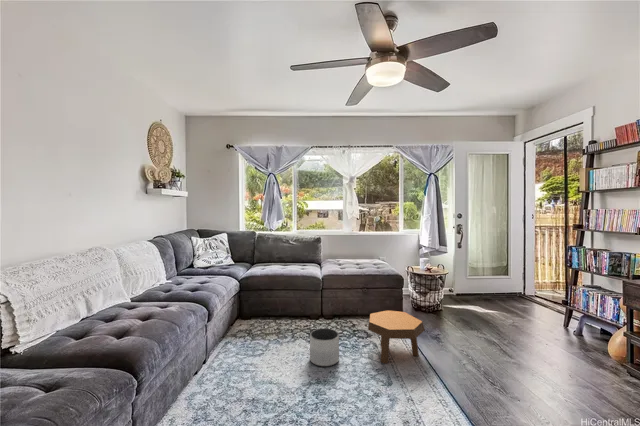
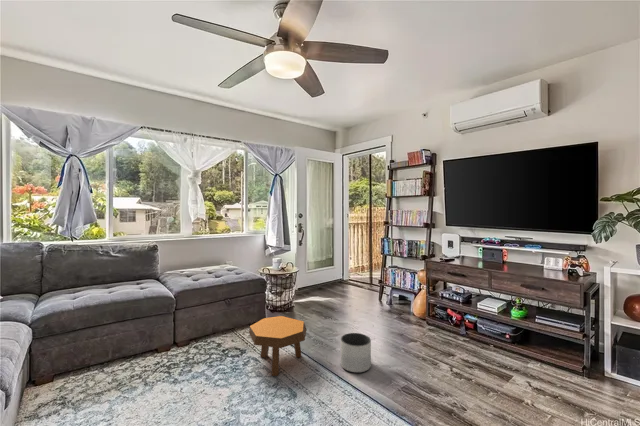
planter: present [310,328,339,367] -> present [340,333,371,373]

